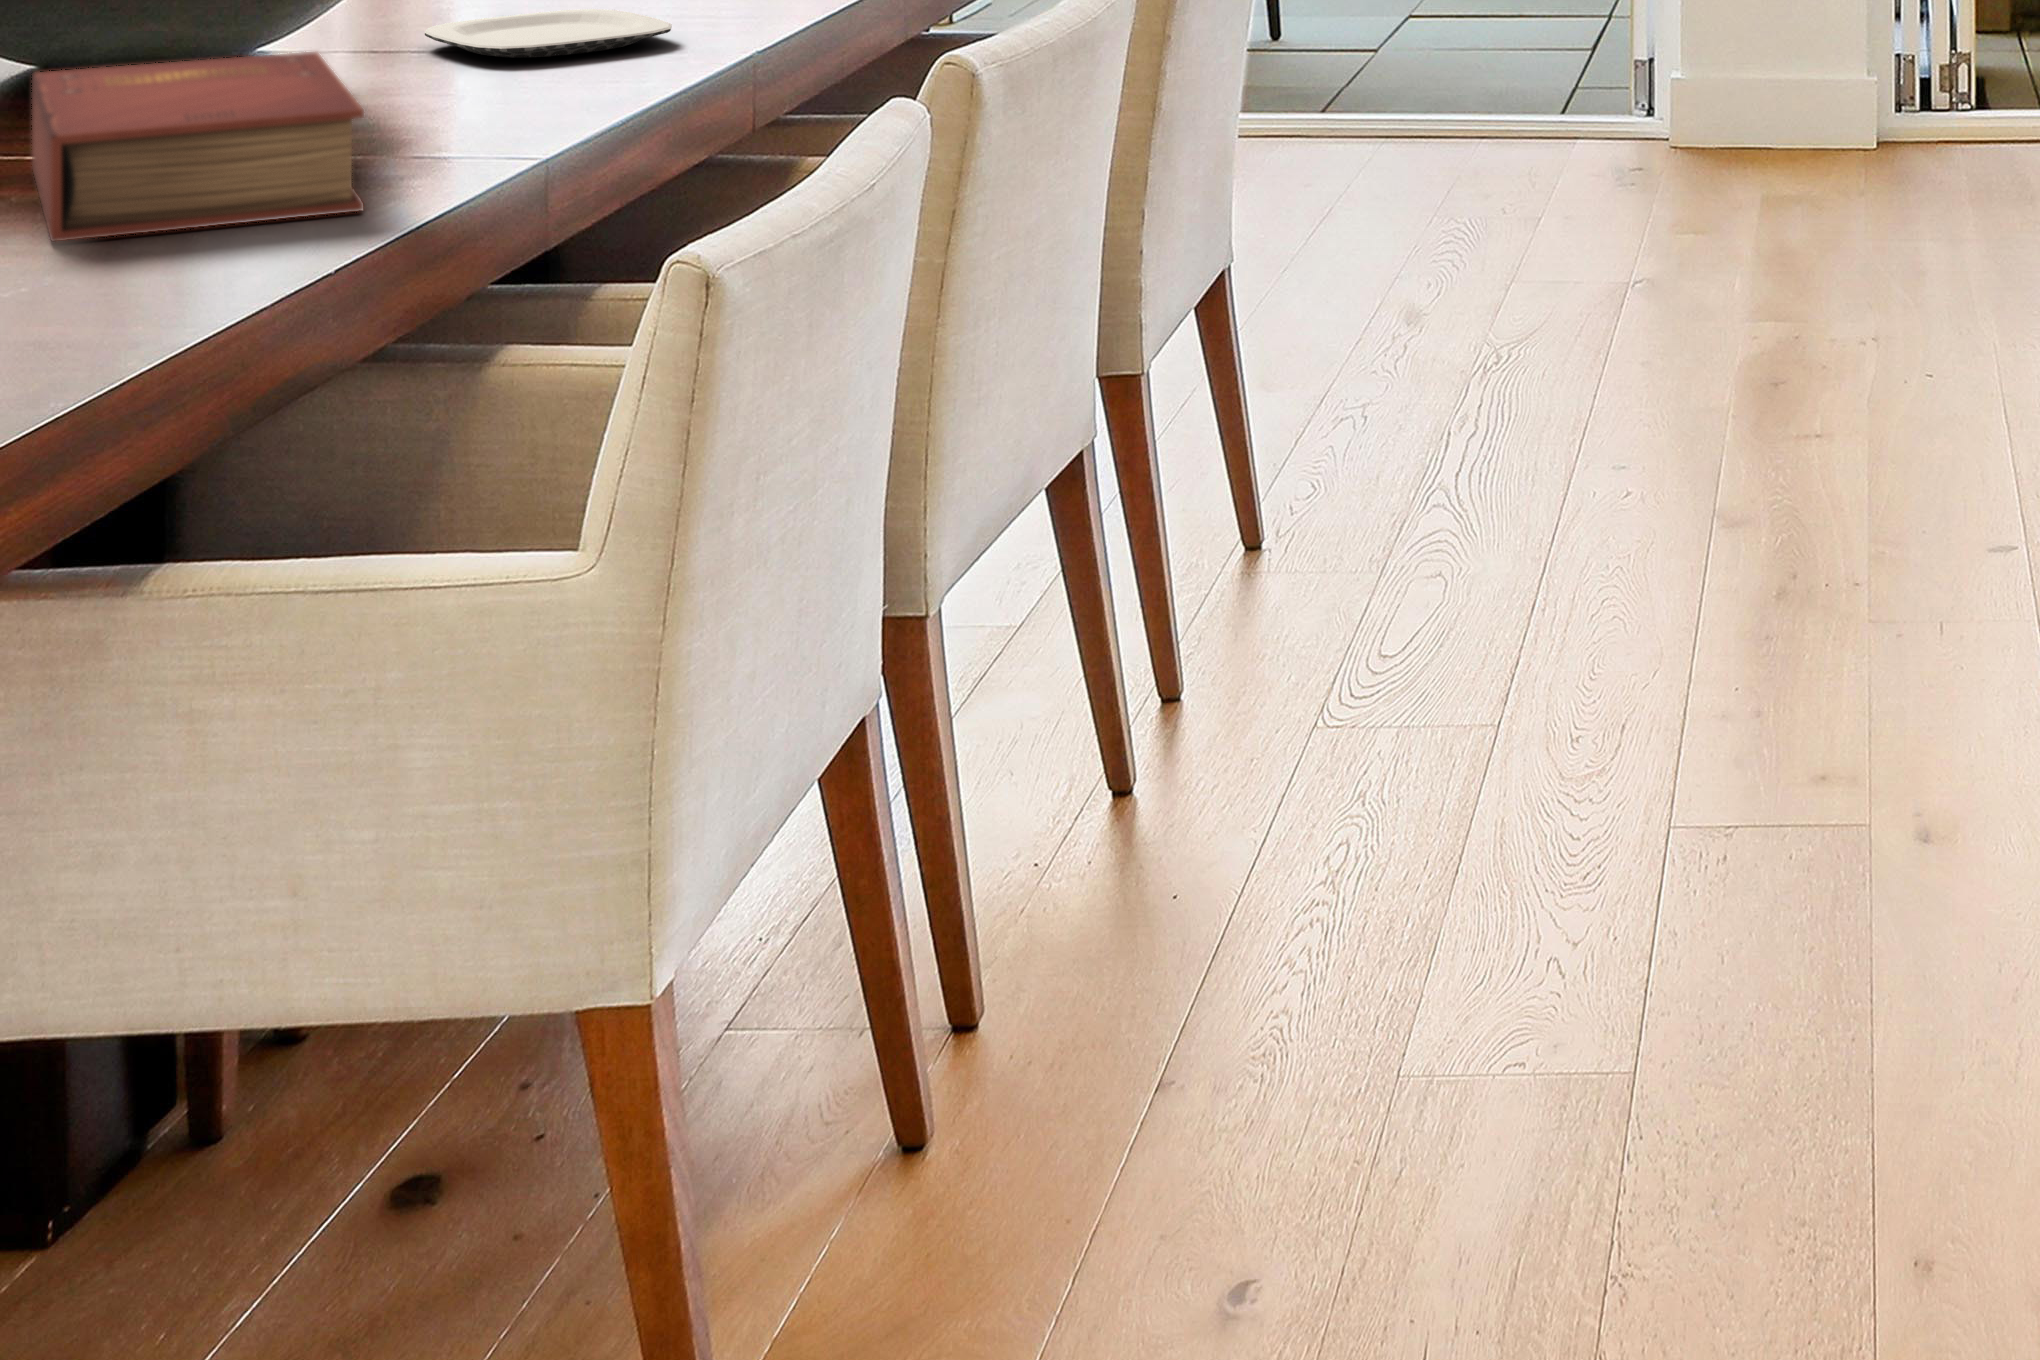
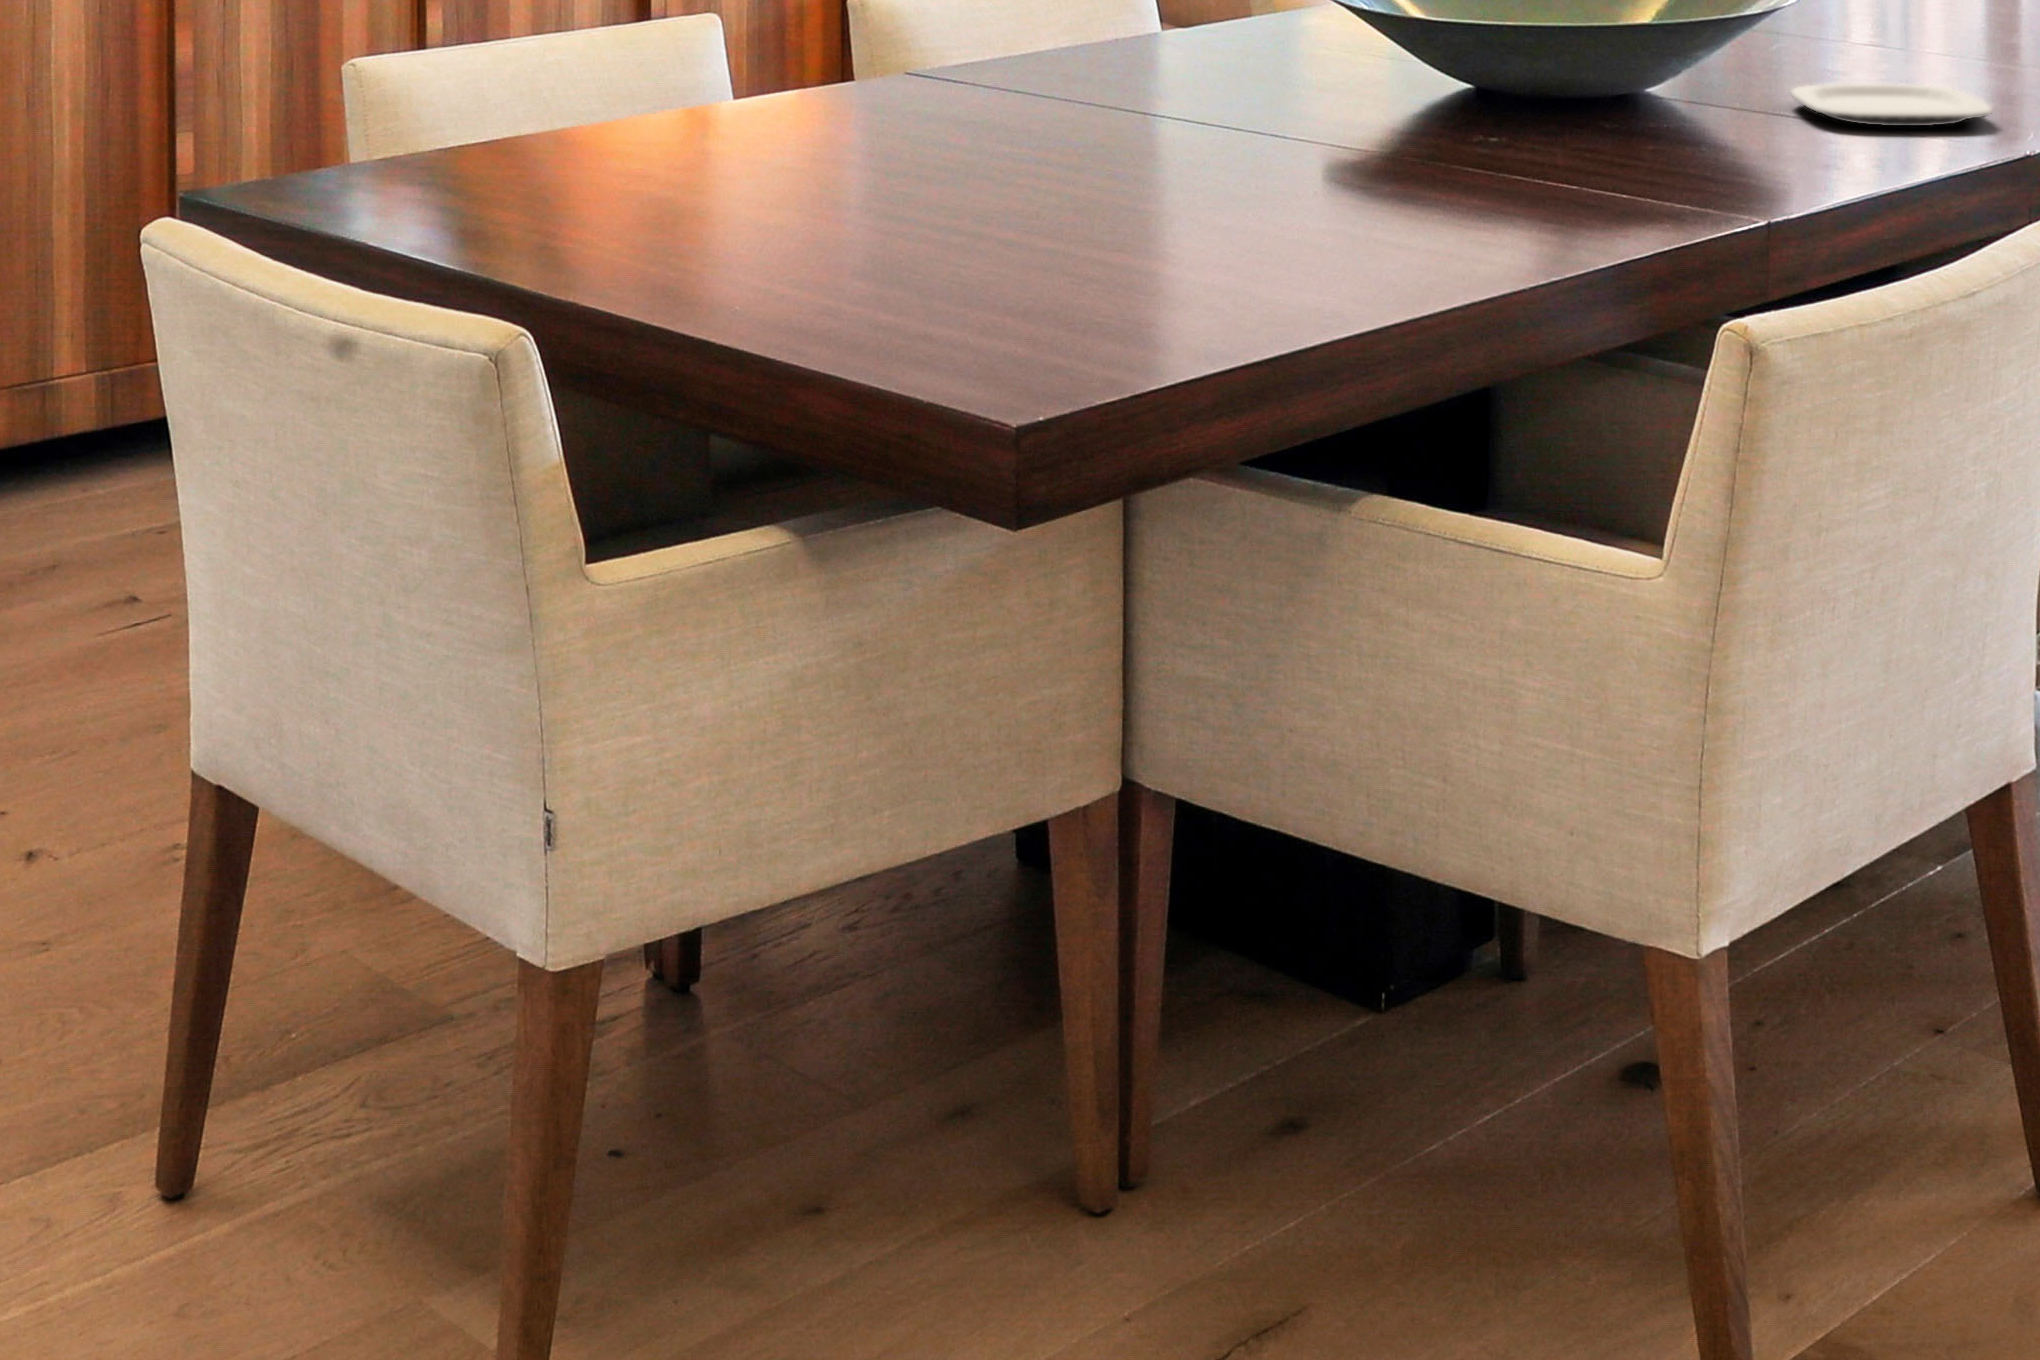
book: present [32,52,364,241] -> none [1387,88,1636,237]

